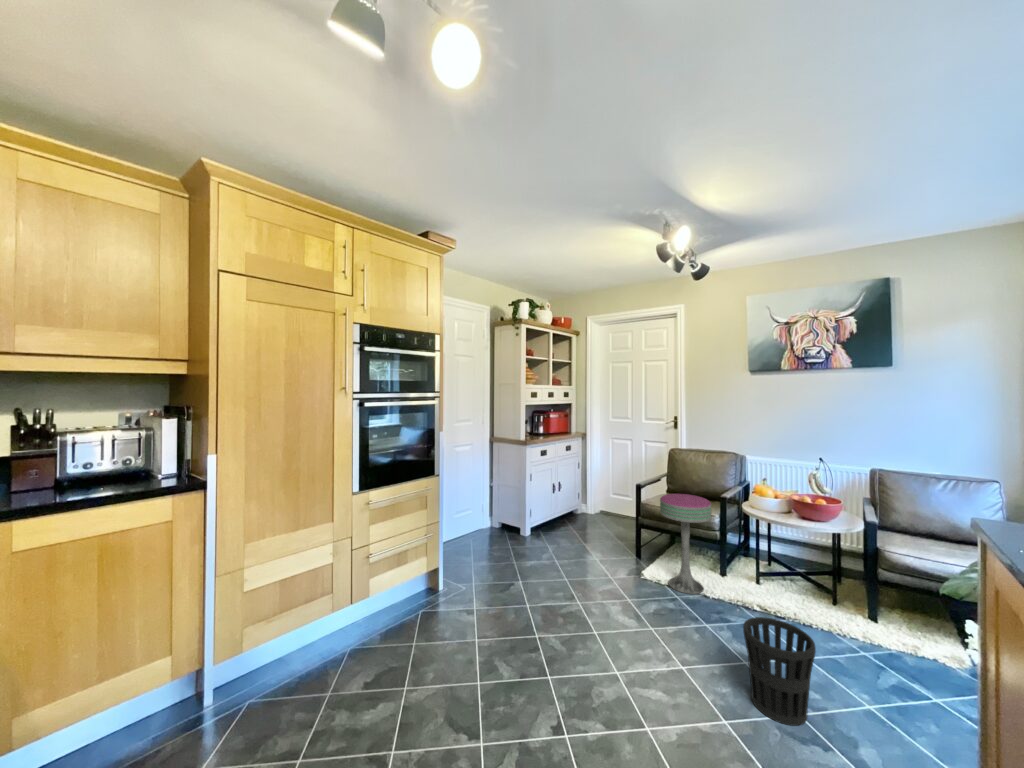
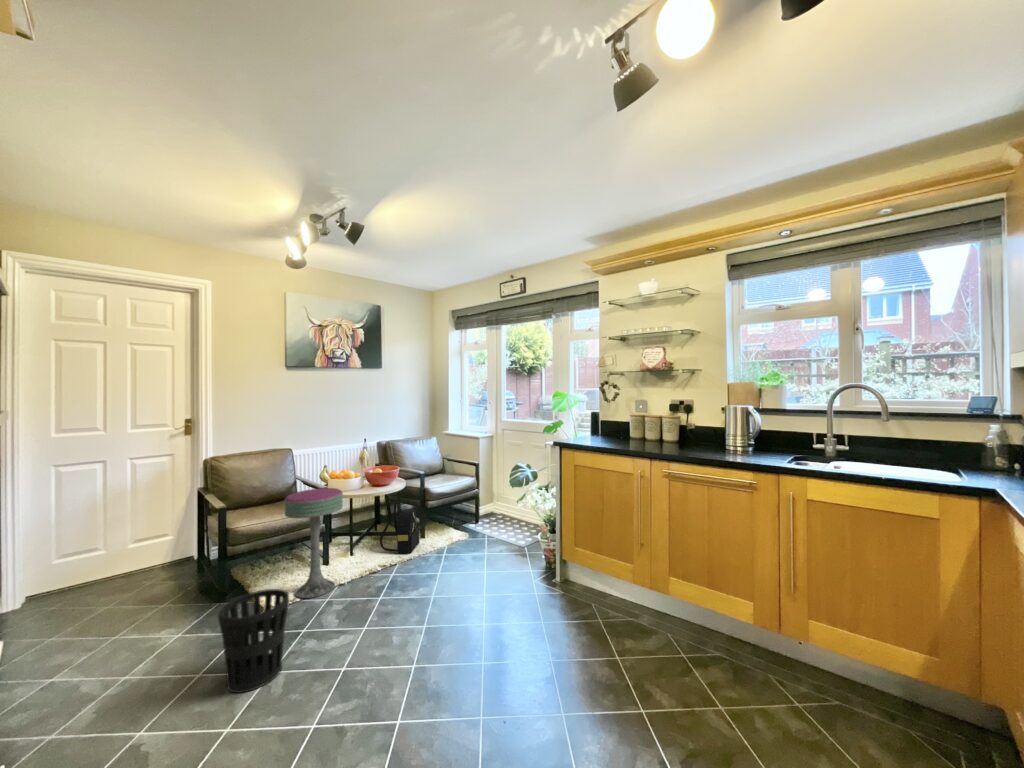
backpack: none [787,549,850,621] -> present [380,502,420,554]
wastebasket: present [743,617,816,726] -> present [218,589,289,693]

